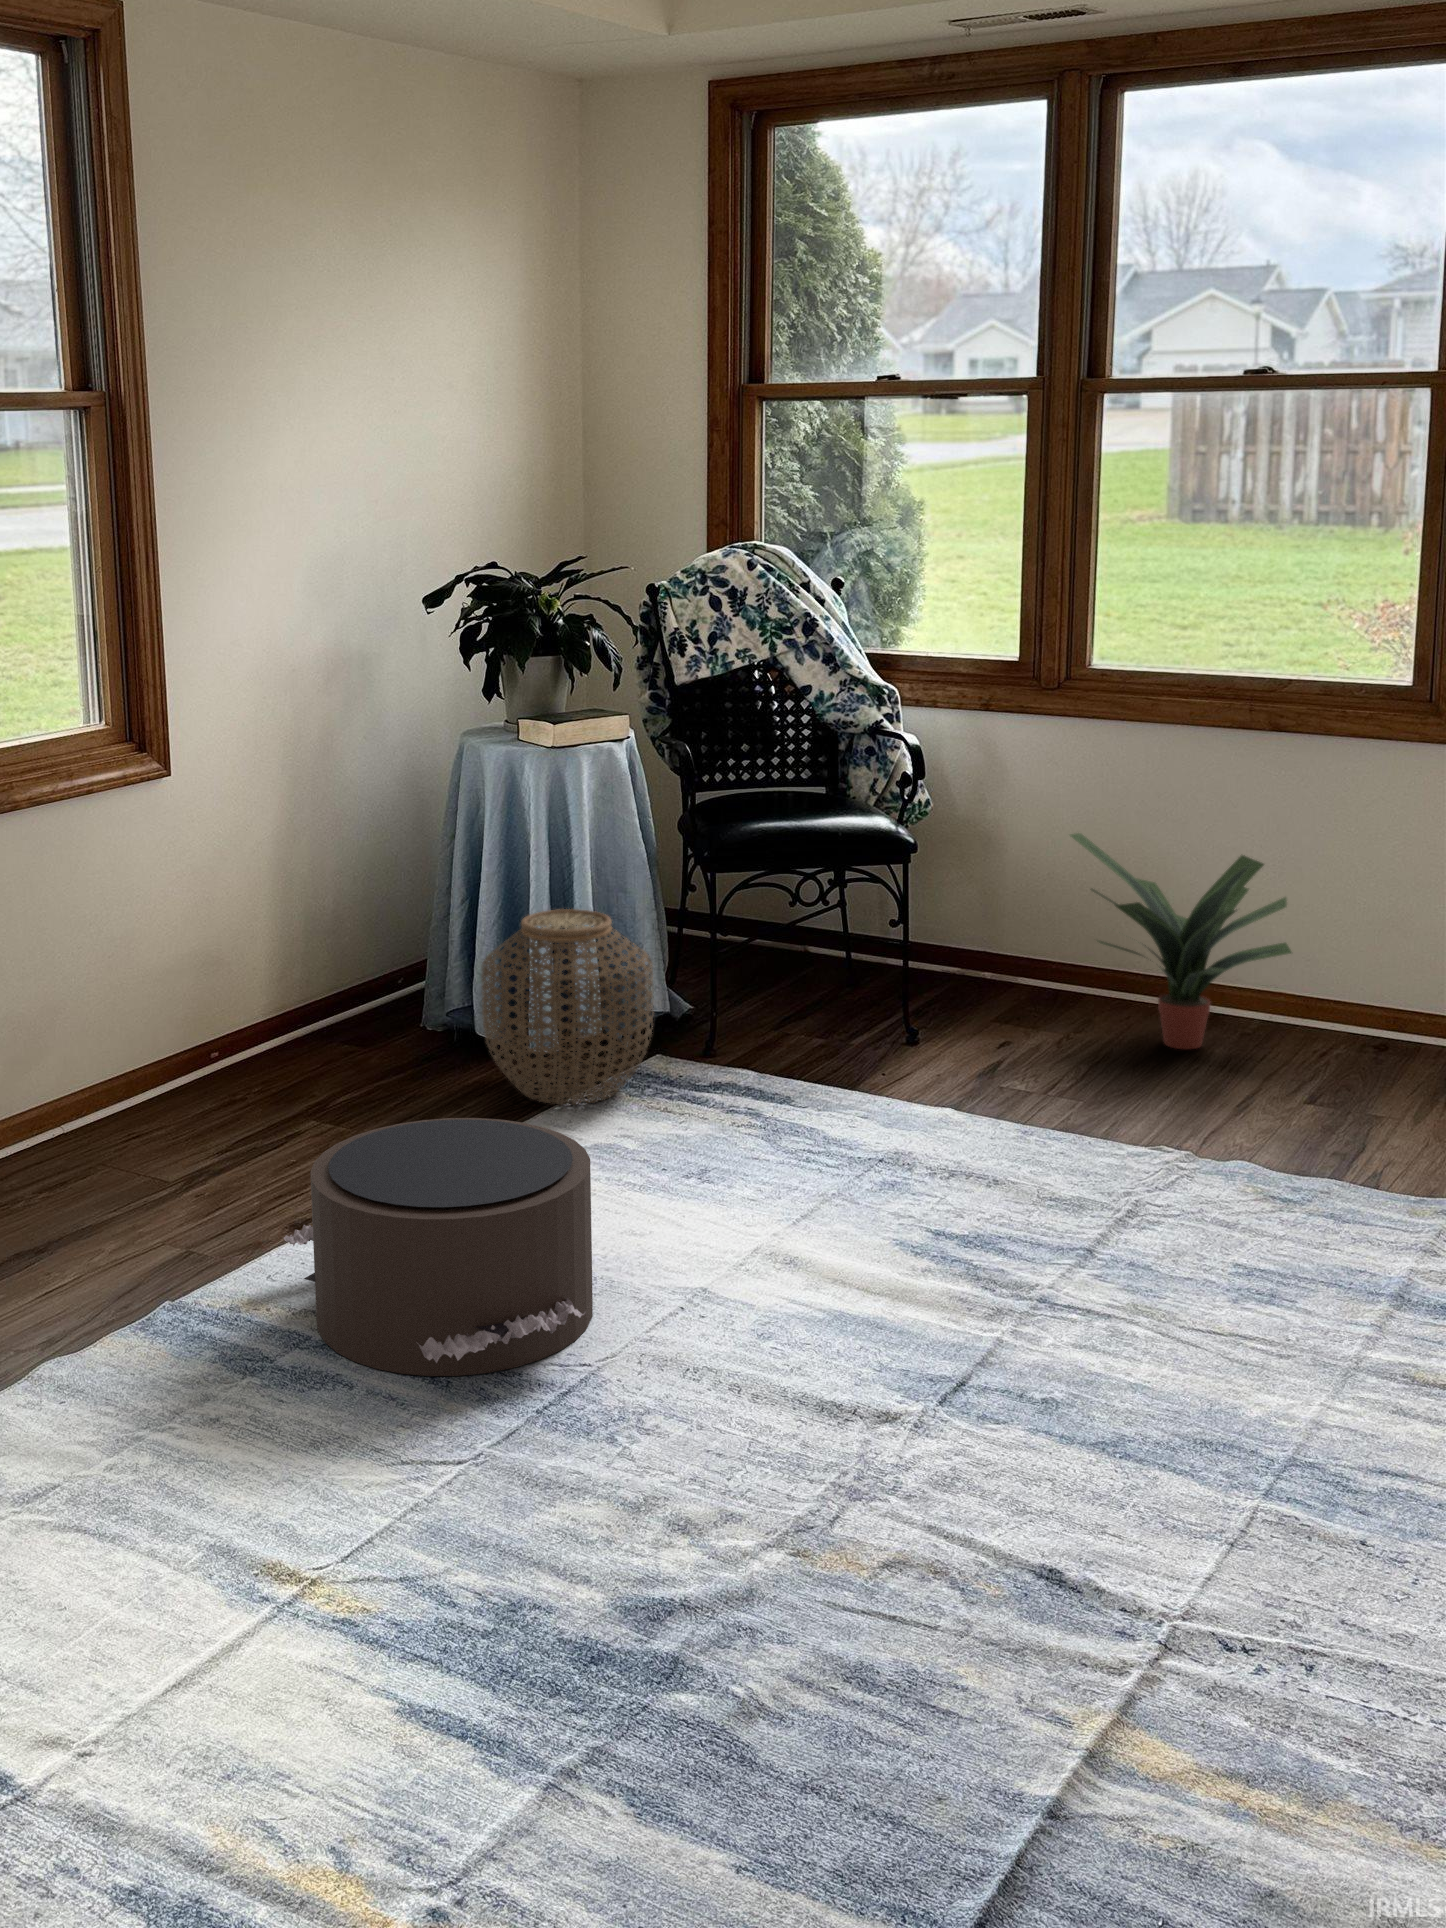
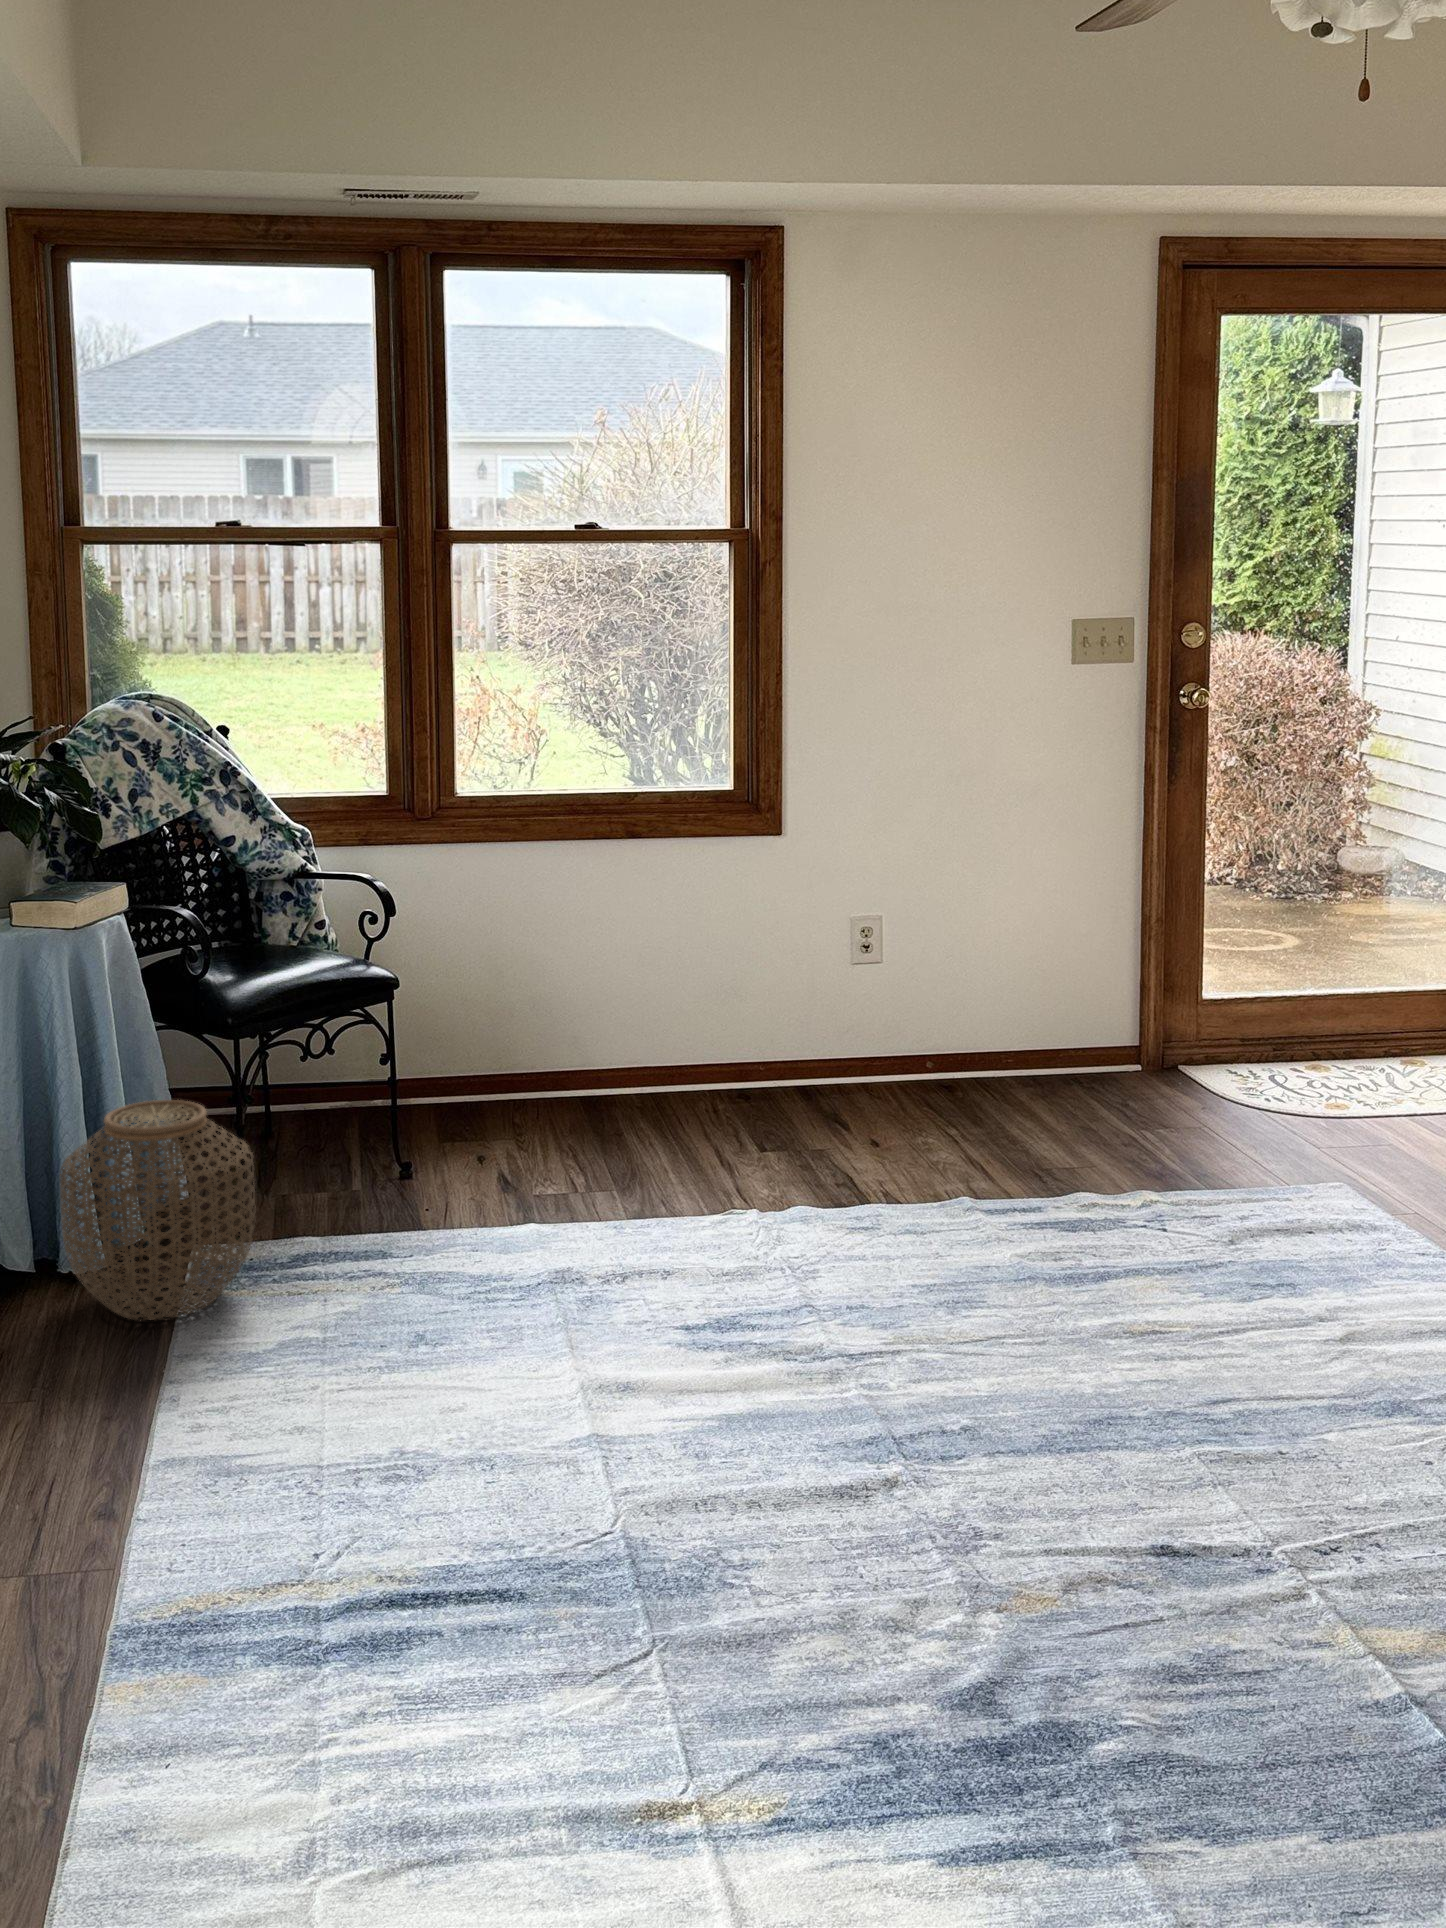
potted plant: present [1070,833,1291,1049] -> none [502,947,696,1128]
pouf: present [284,1118,593,1376] -> none [187,1321,600,1626]

